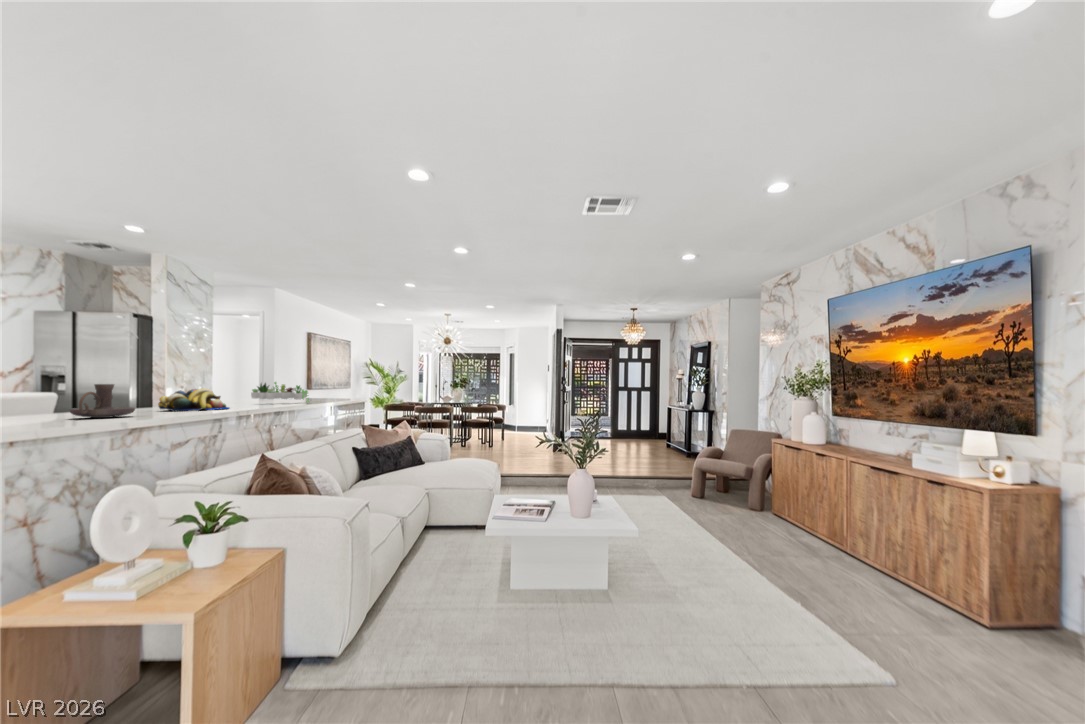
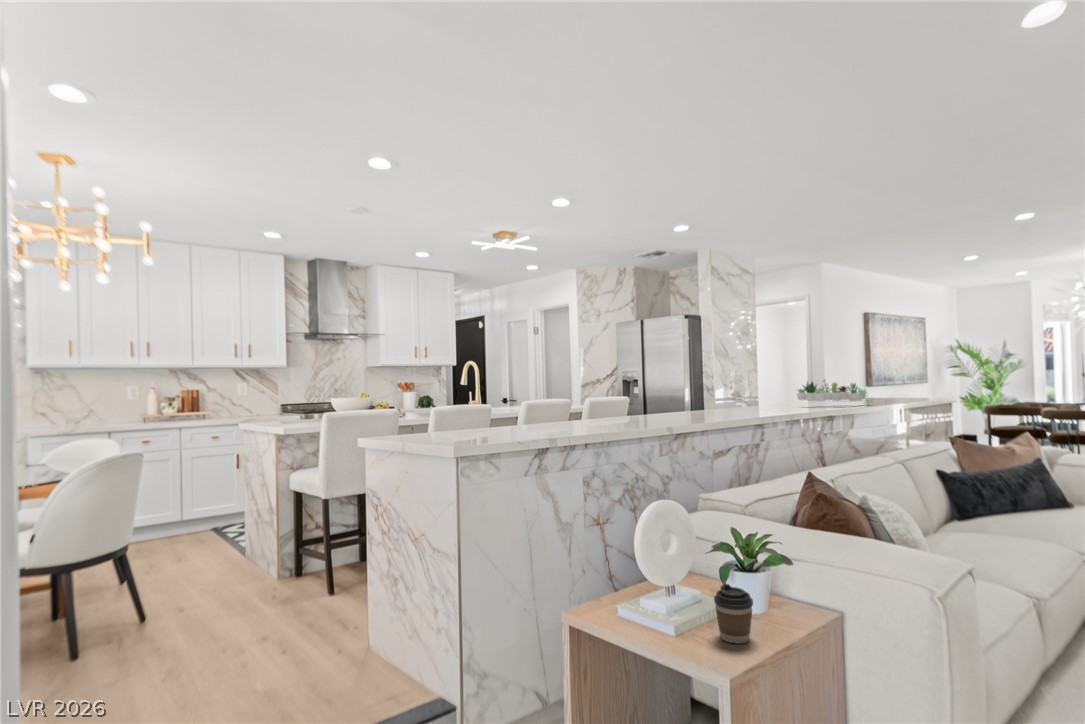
candle holder: present [69,384,135,418] -> none [628,389,679,423]
fruit bowl: present [158,388,229,411] -> none [703,390,772,416]
coffee cup: none [178,545,216,593] -> present [714,584,753,643]

